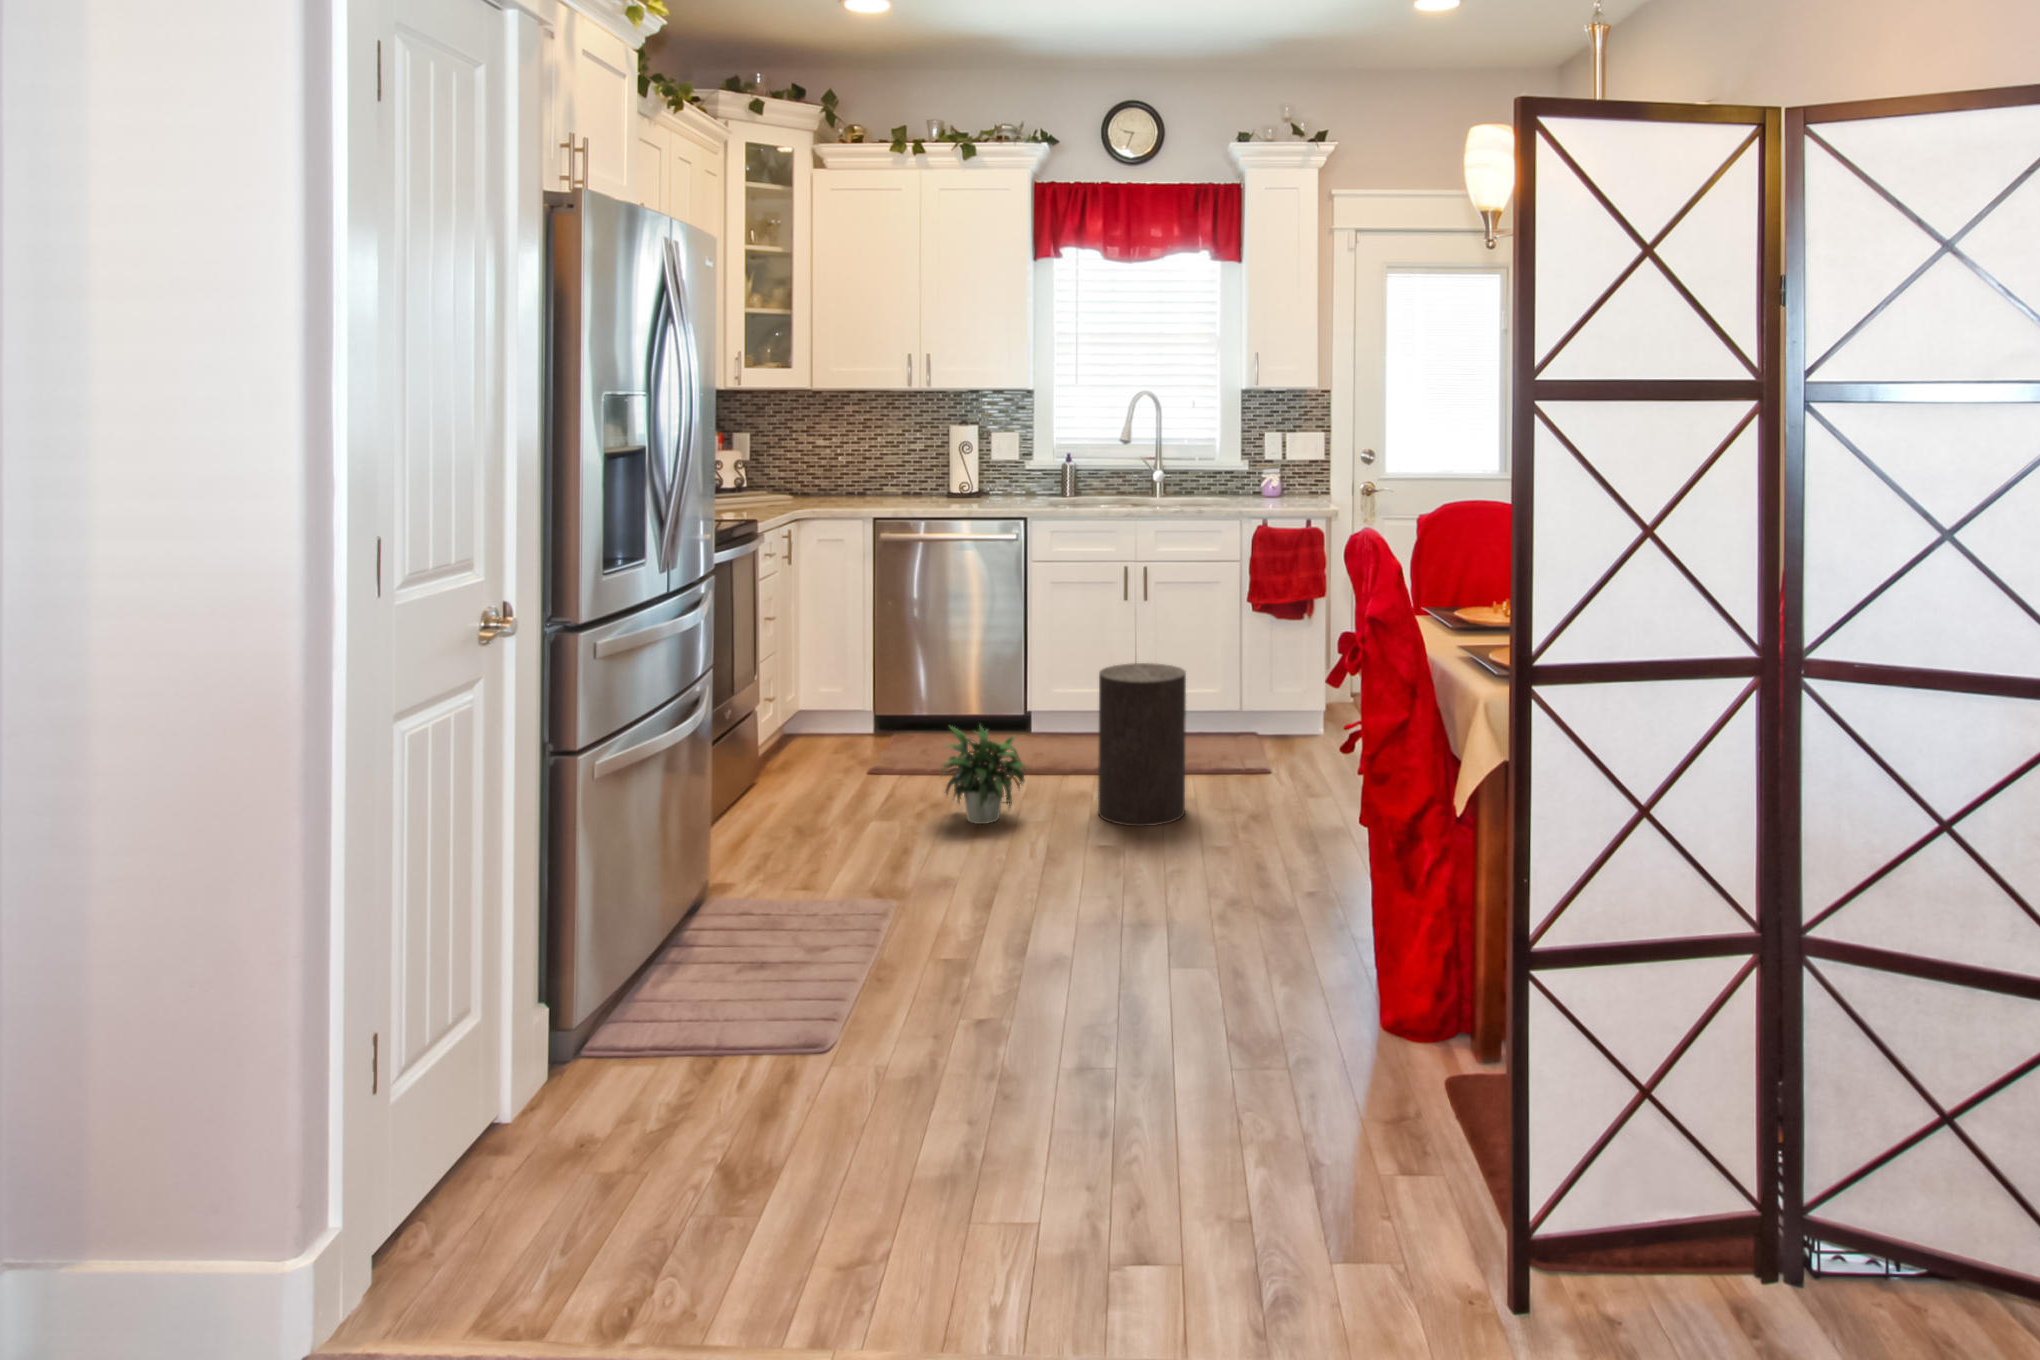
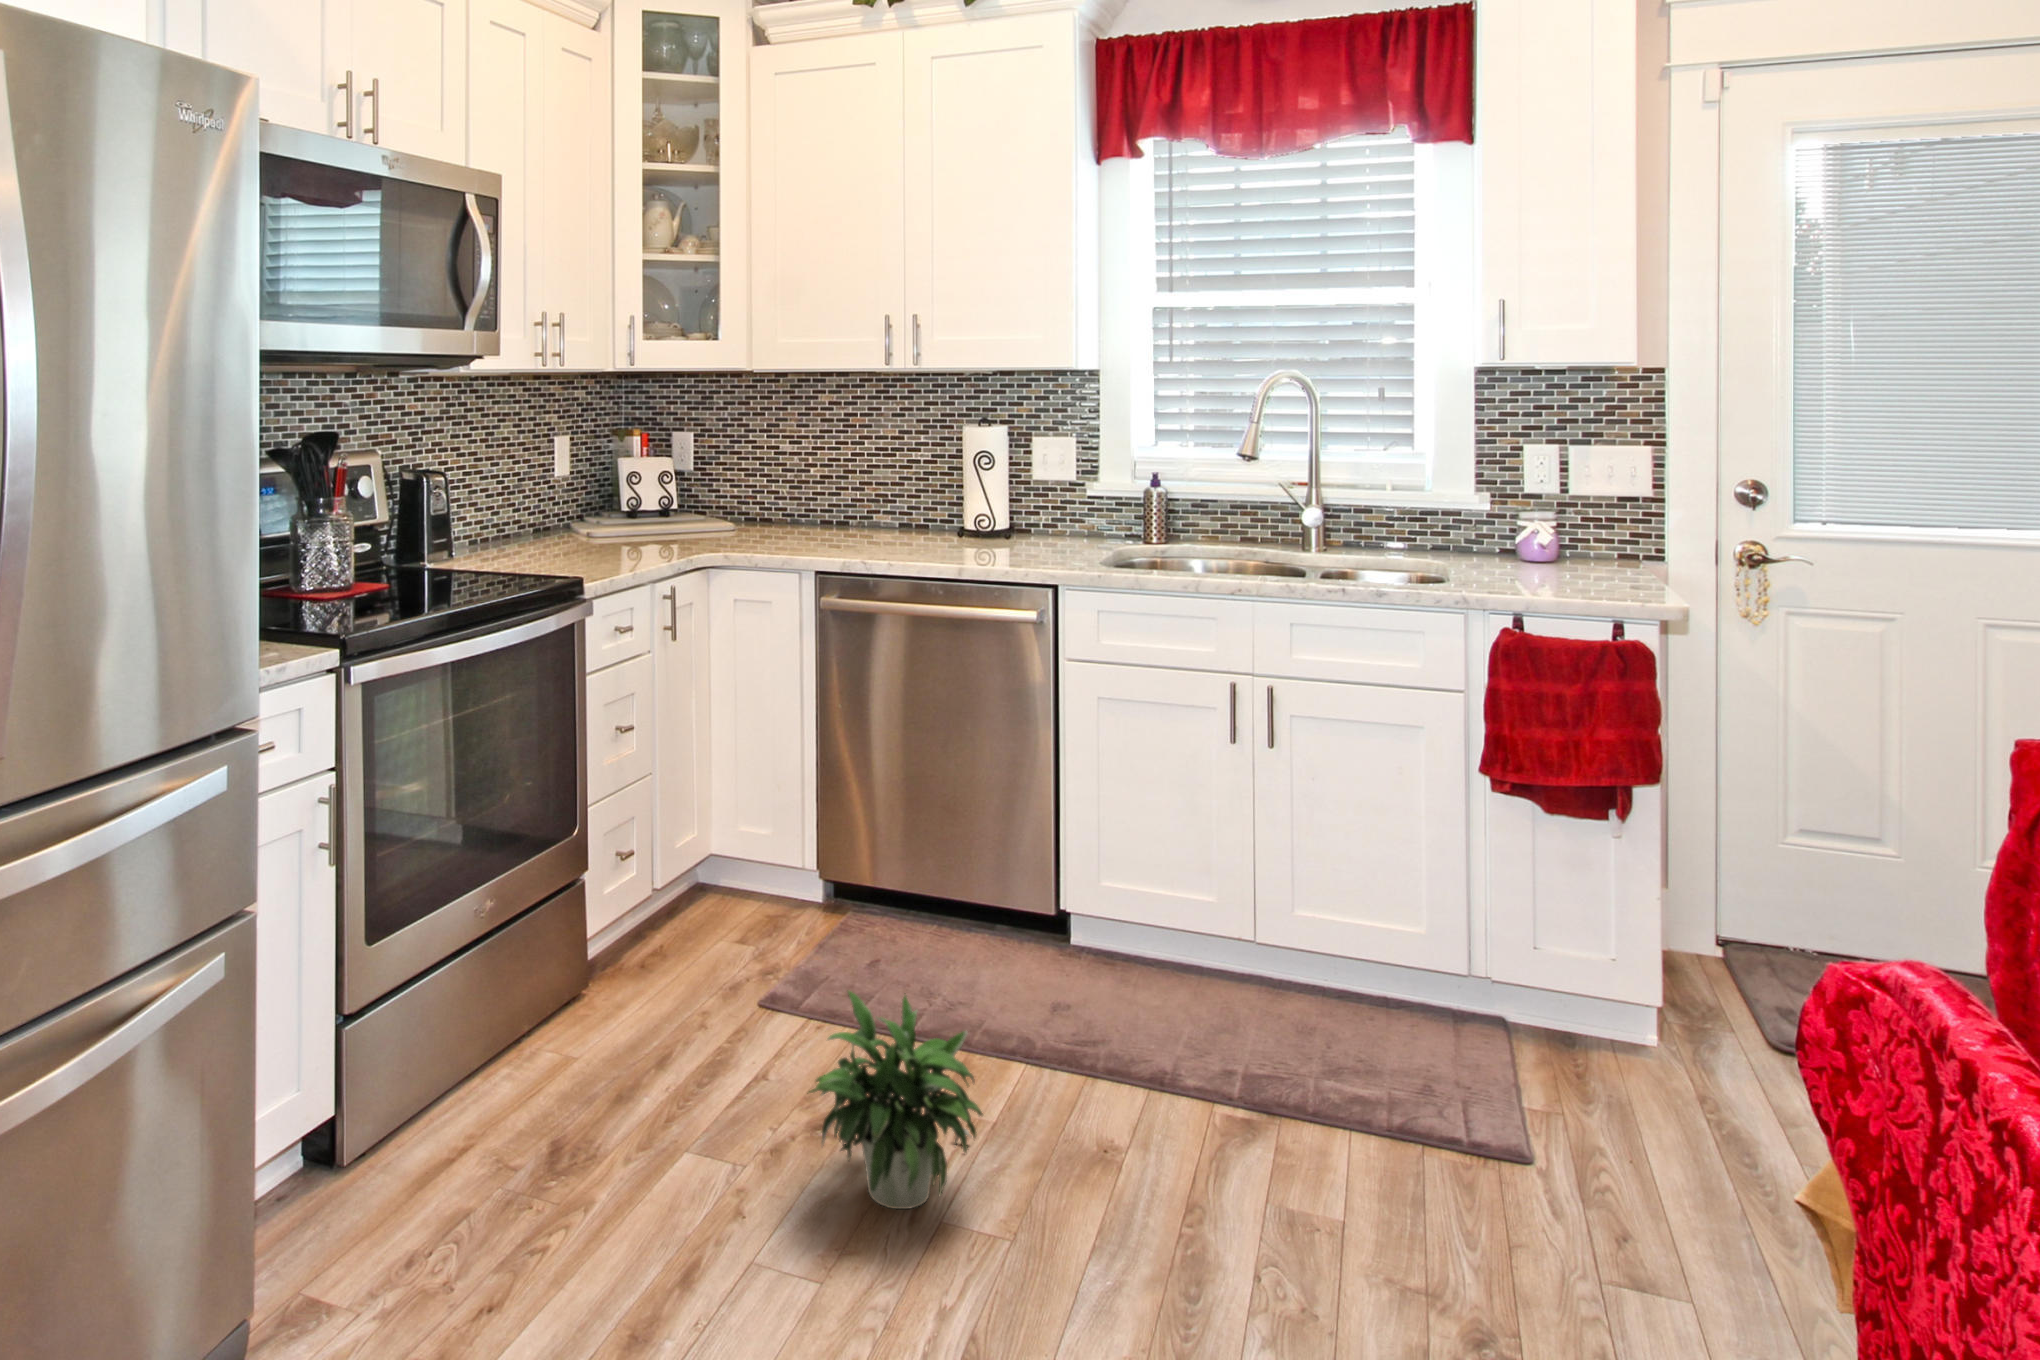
stool: present [1098,663,1186,826] -> none [1125,920,1318,1309]

